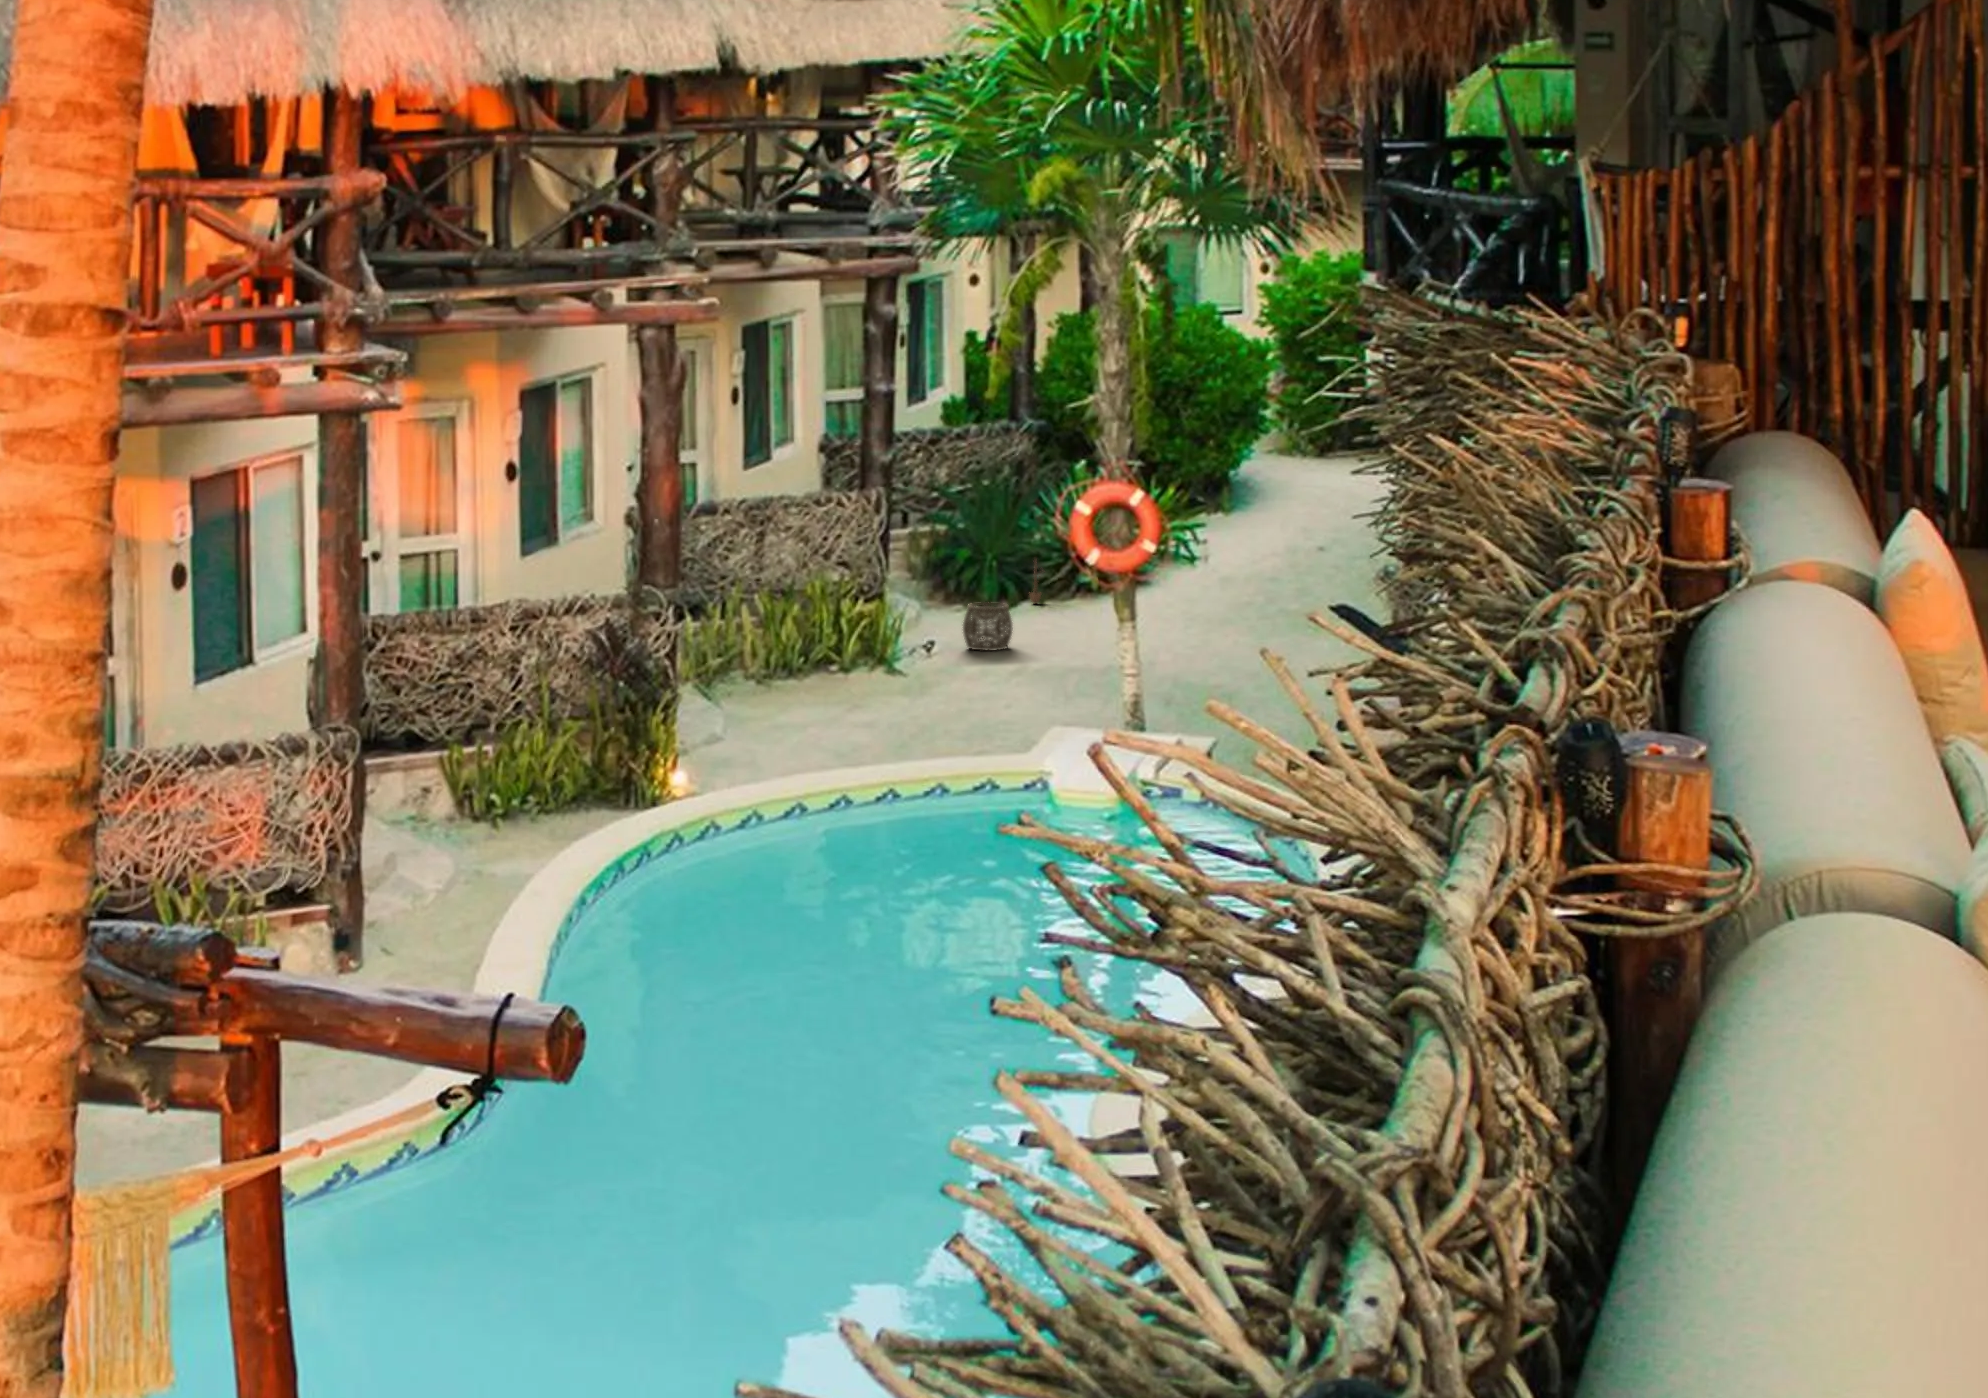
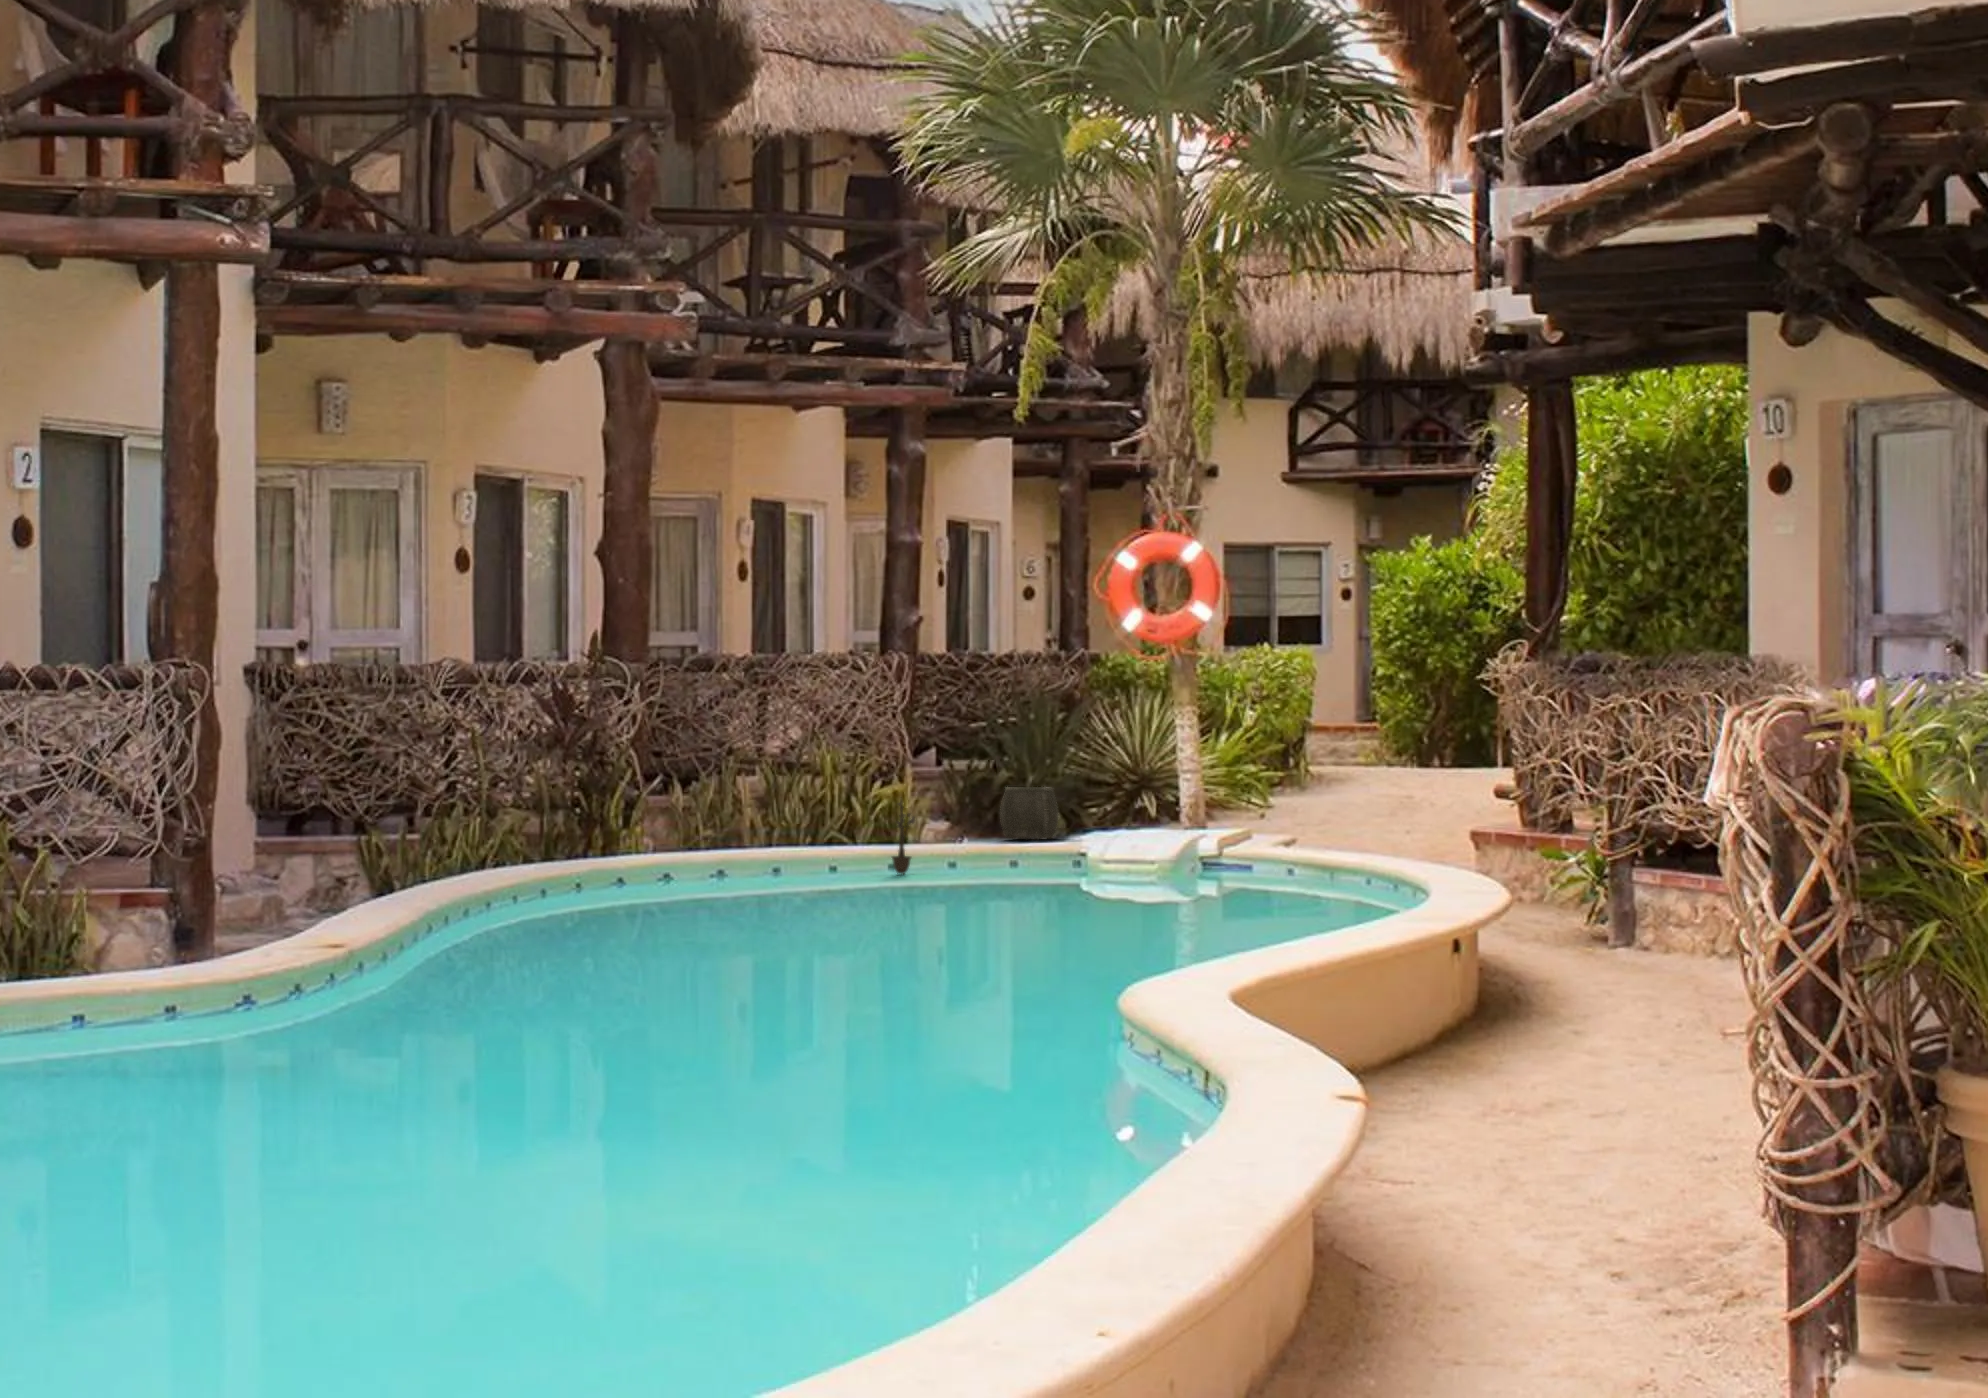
decorative plant: present [1029,560,1043,604] -> present [892,800,914,874]

